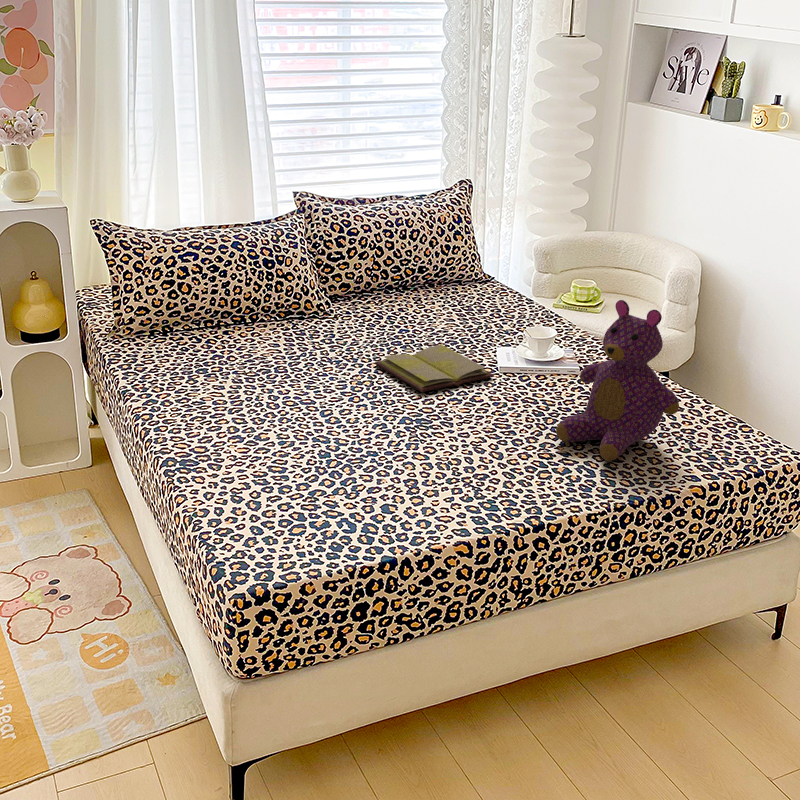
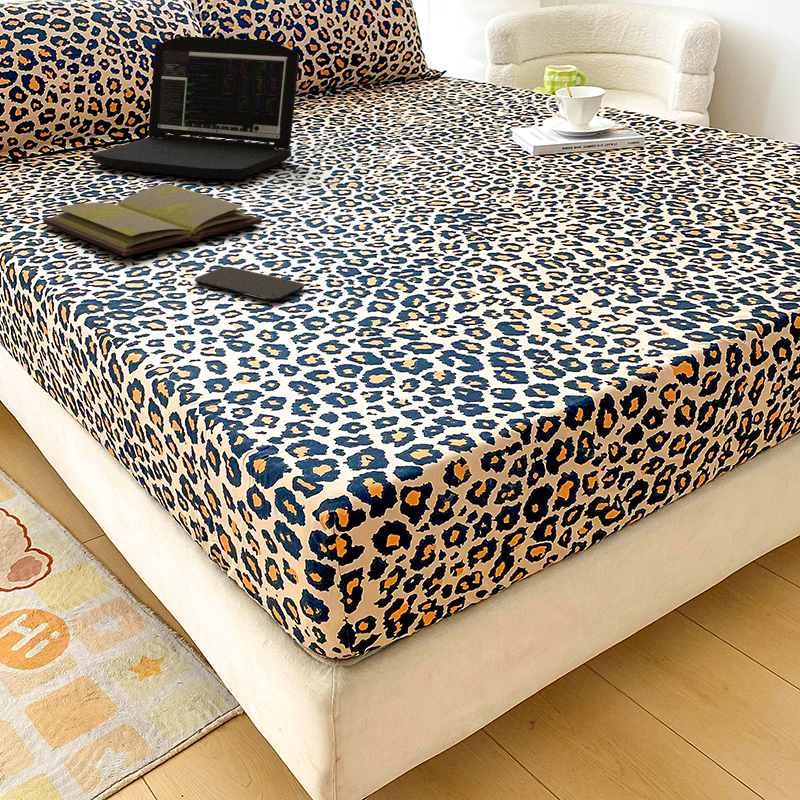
laptop: none [394,245,526,342] -> present [91,36,299,179]
teddy bear: present [556,300,679,461] -> none [387,8,621,333]
smartphone: none [458,404,514,428] -> present [195,267,304,300]

